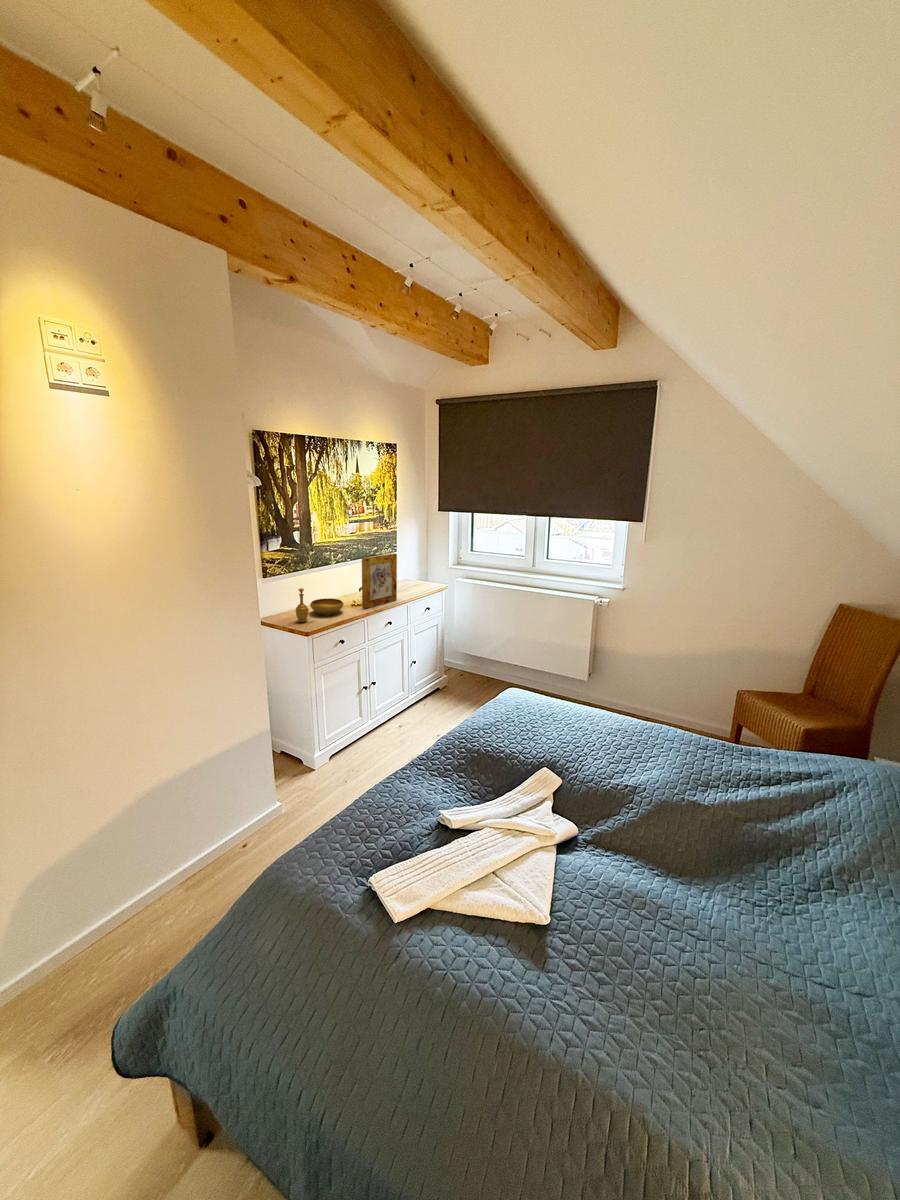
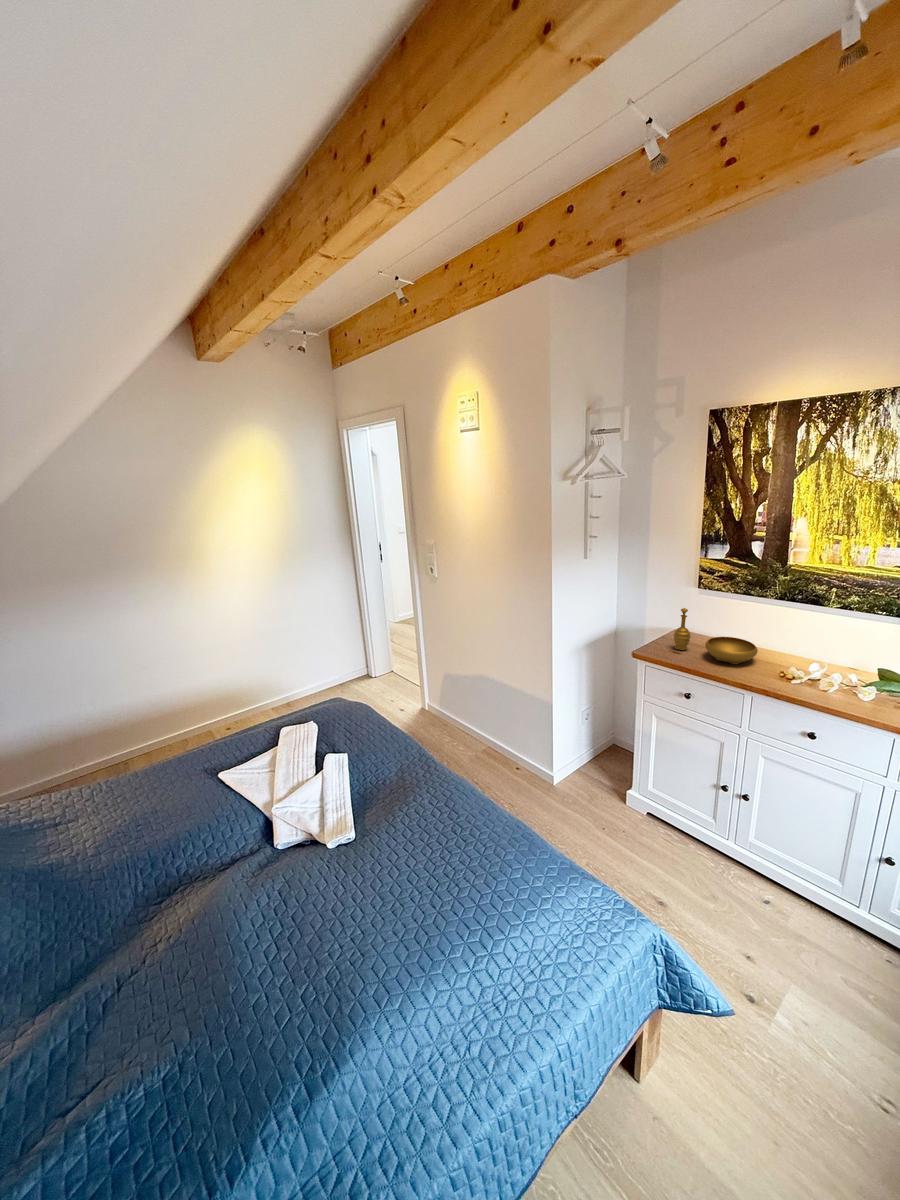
picture frame: present [362,553,397,608] -> none [769,600,880,708]

